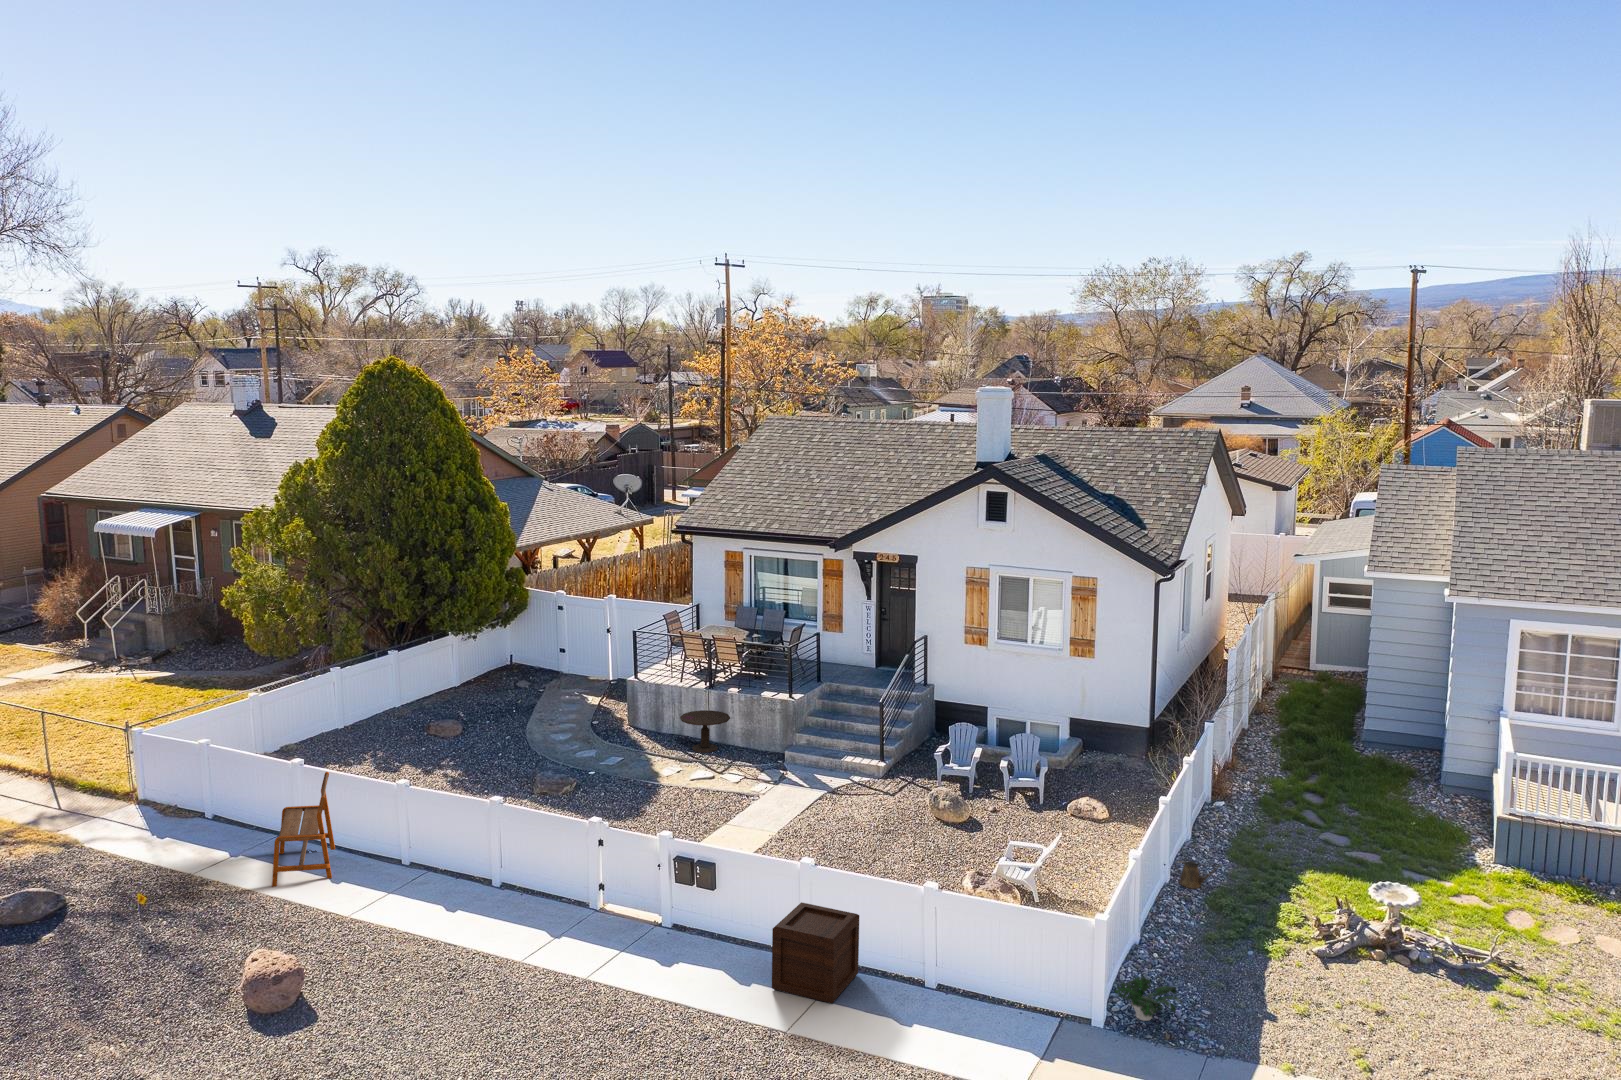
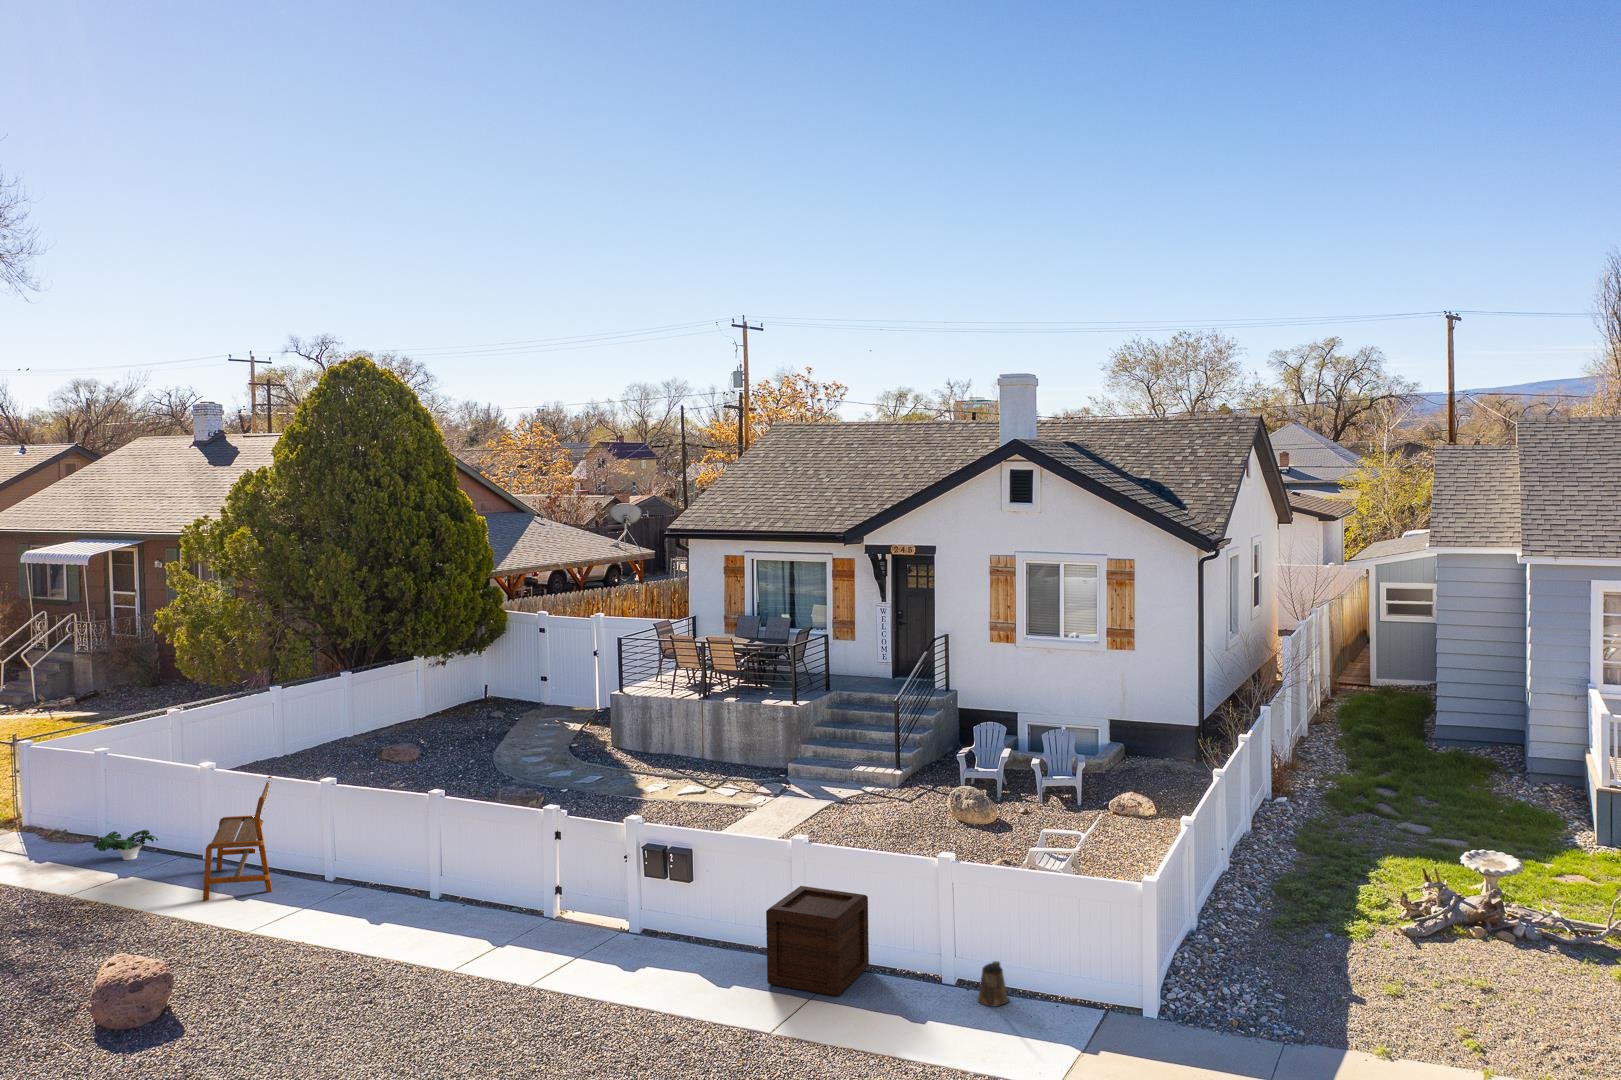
side table: present [680,710,730,753] -> none [673,723,728,768]
watering can: present [1176,861,1221,889] -> present [978,961,1009,1007]
potted plant: present [1114,976,1183,1021] -> present [93,830,158,860]

